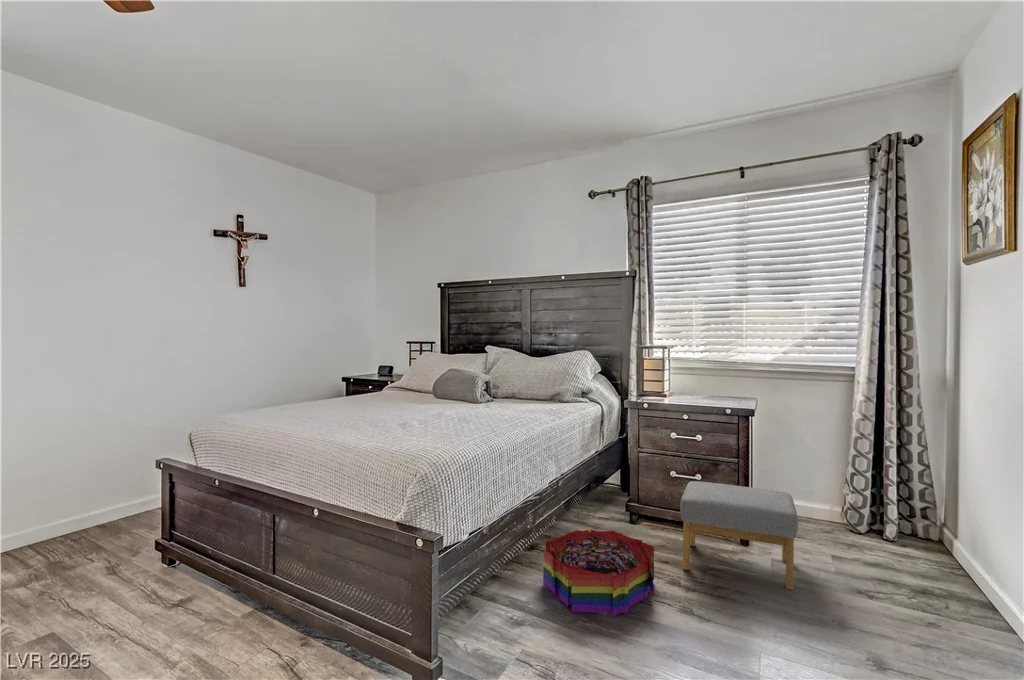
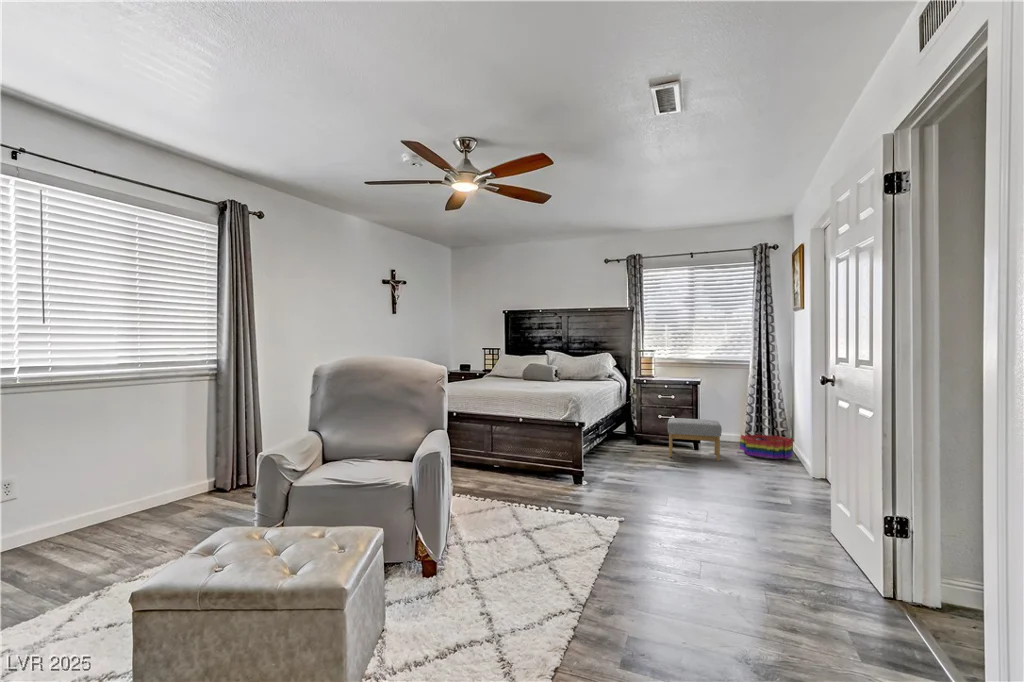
storage bin: present [543,529,654,617] -> present [740,435,793,459]

